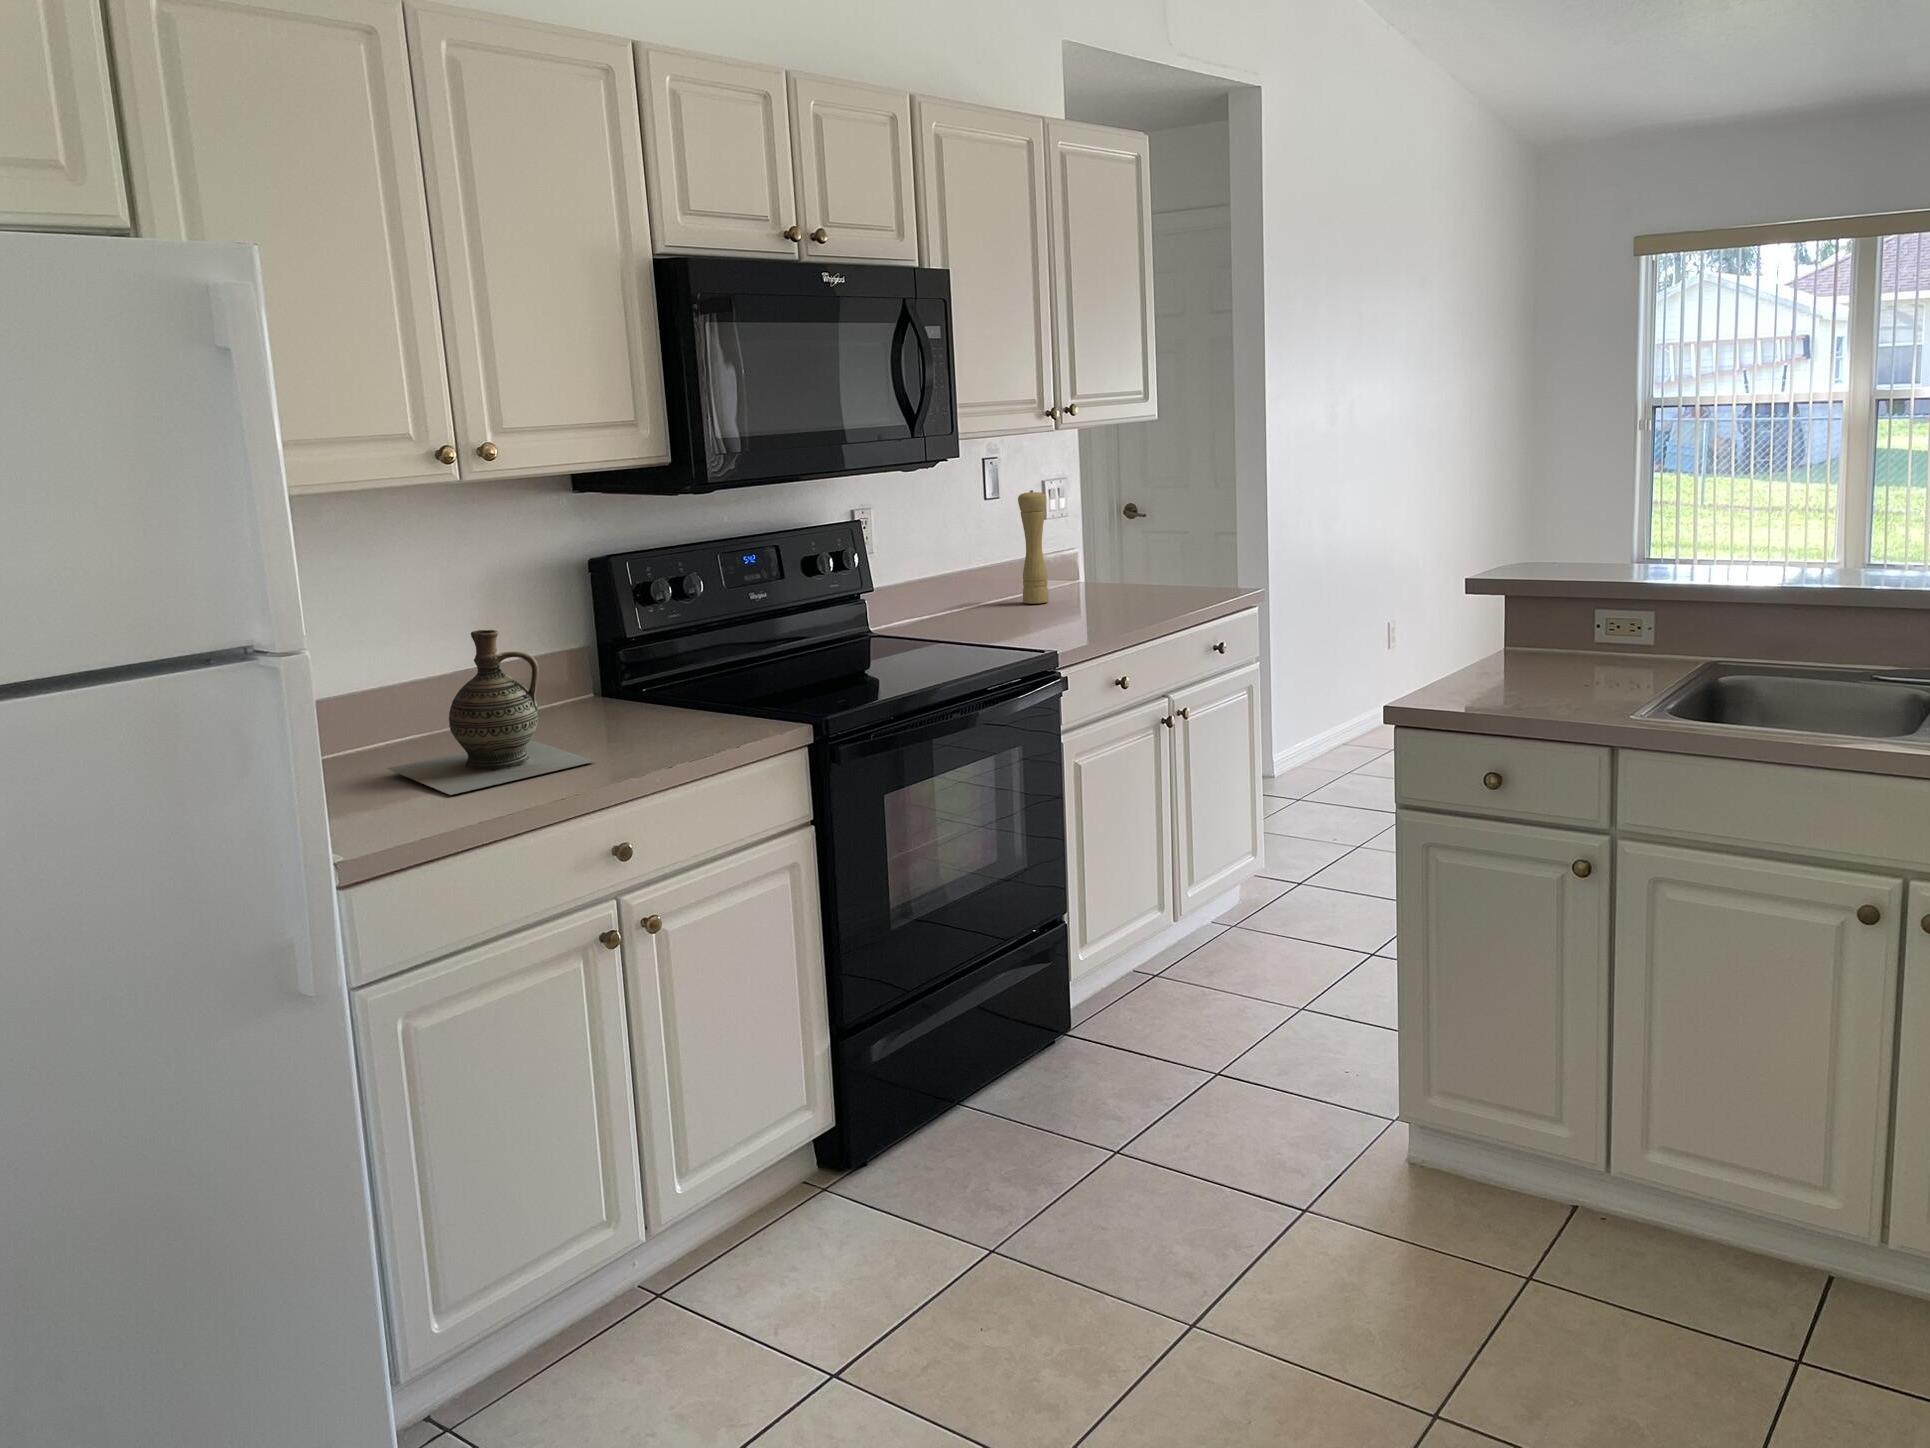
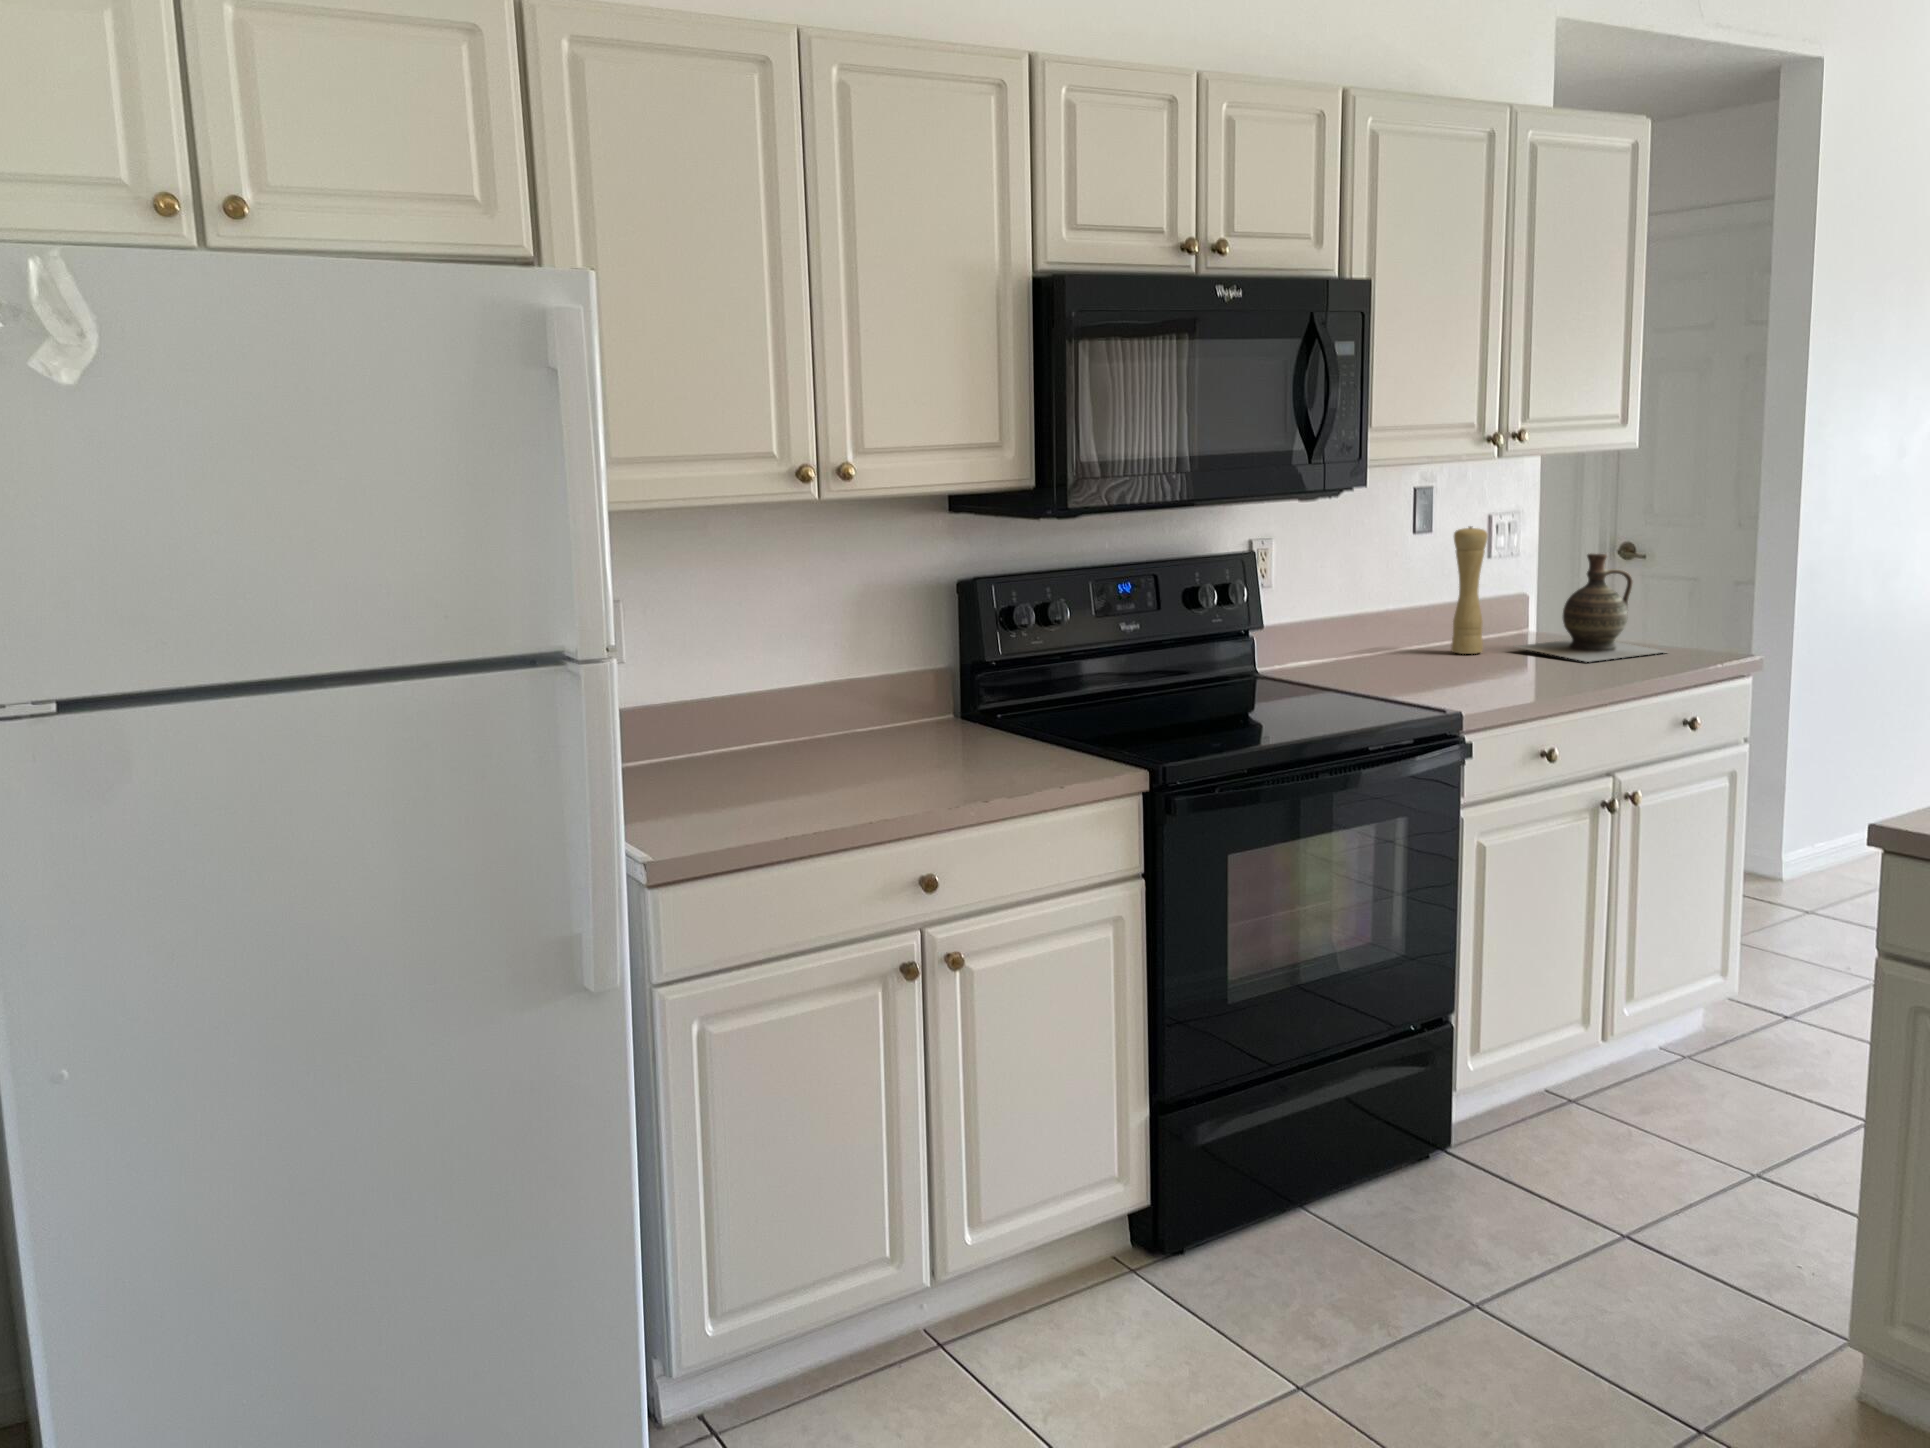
ceramic jug: present [387,630,595,795] -> present [1517,554,1664,662]

